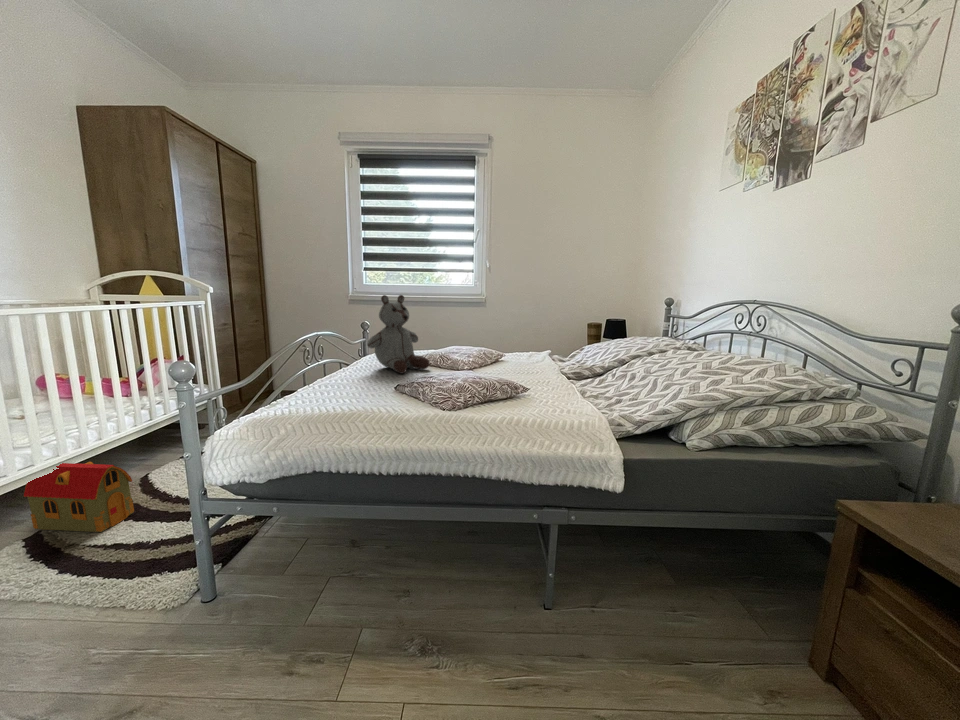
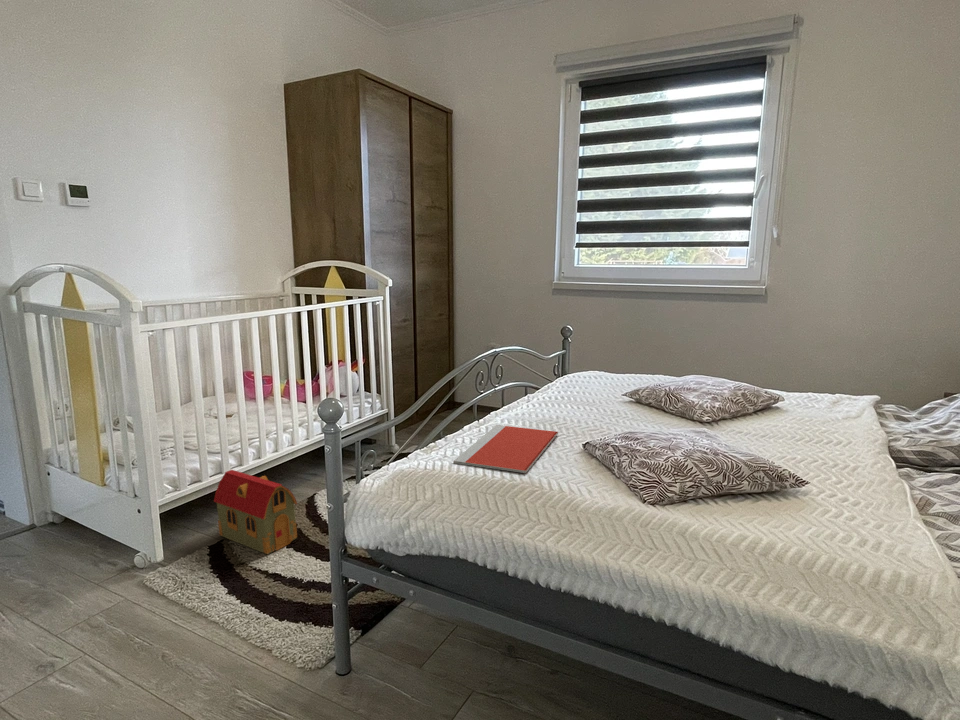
stuffed bear: present [367,295,429,374] -> none [555,300,645,419]
notebook: none [302,382,376,407] -> present [453,425,558,473]

